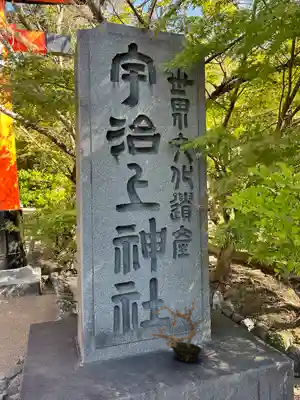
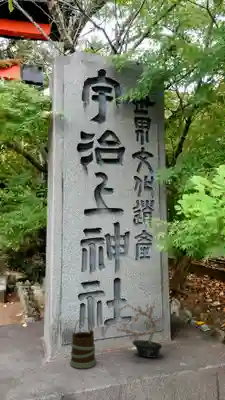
wooden bucket: none [104,323,131,378] -> present [70,317,96,368]

